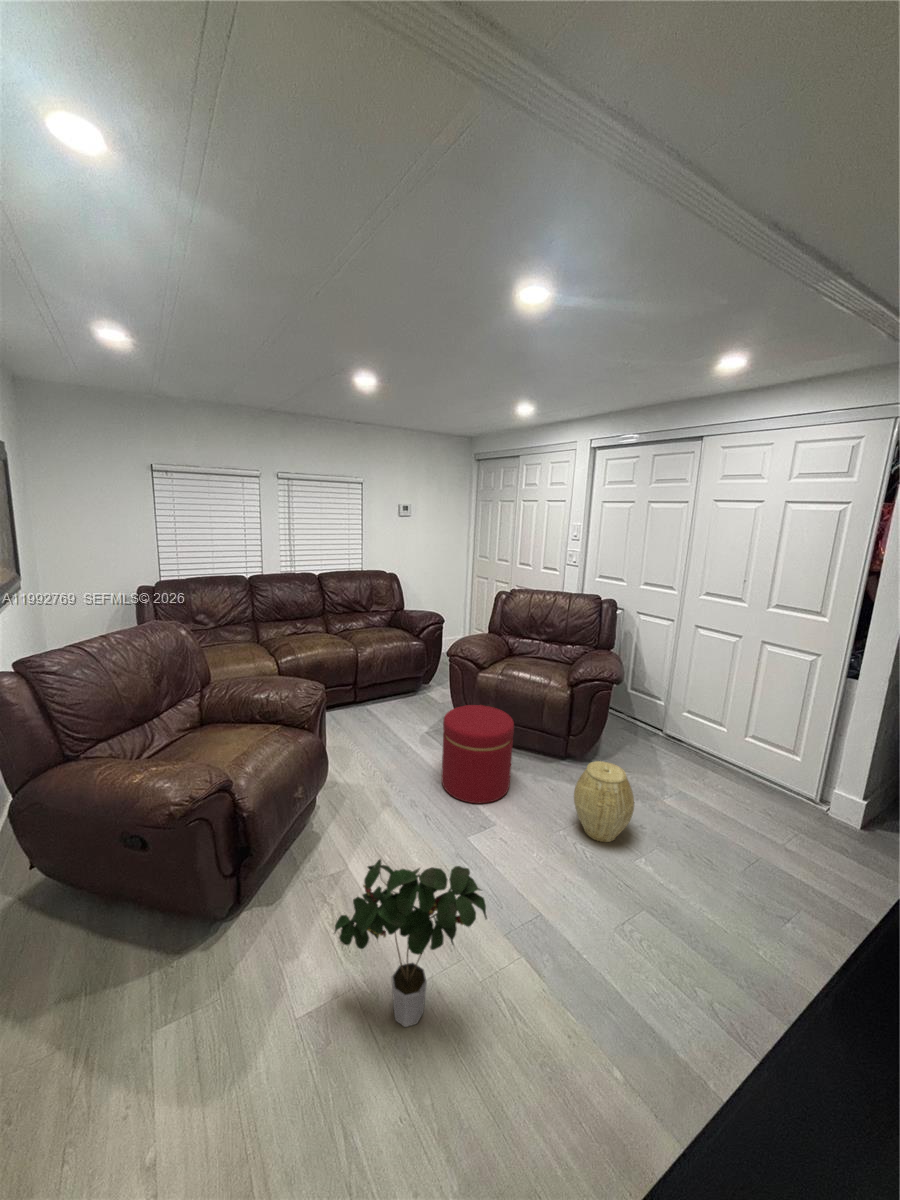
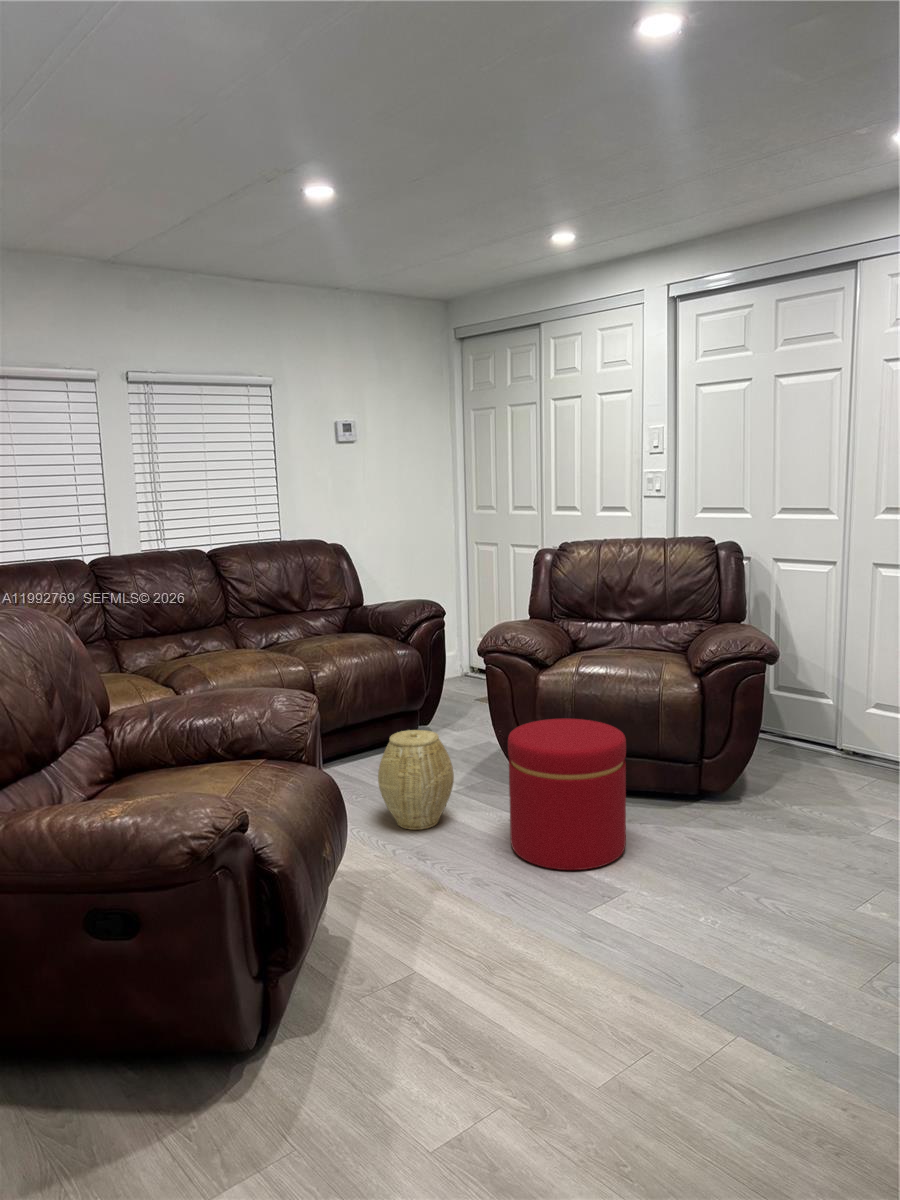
woven basket: present [574,761,634,842] -> present [378,730,454,830]
potted plant: present [335,859,487,1027] -> none [468,872,705,1128]

